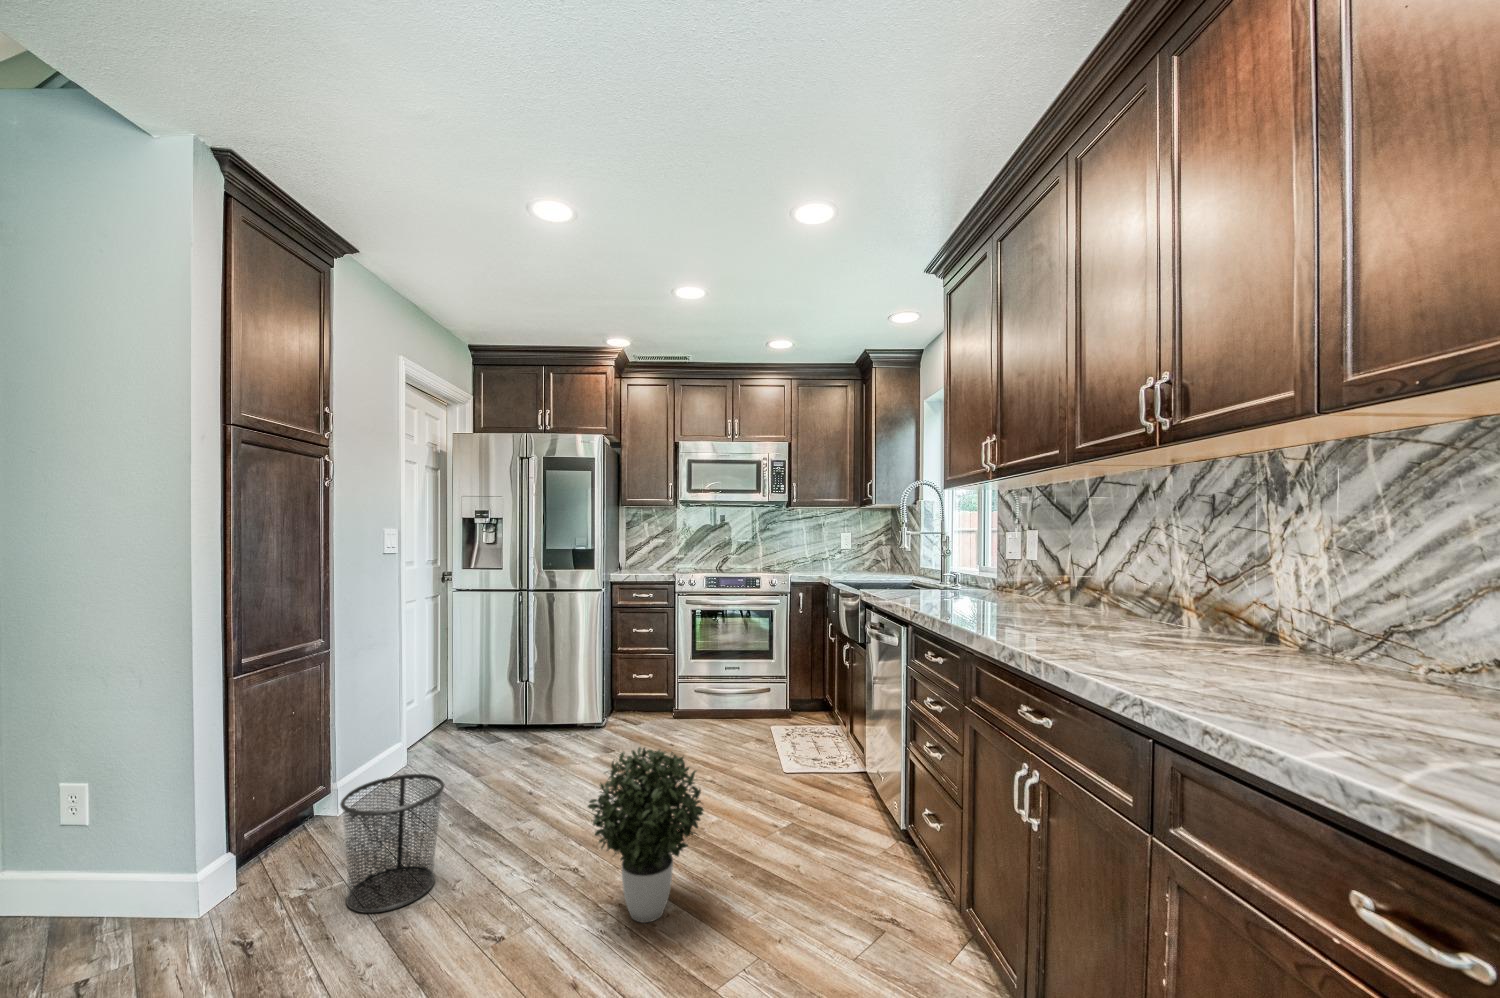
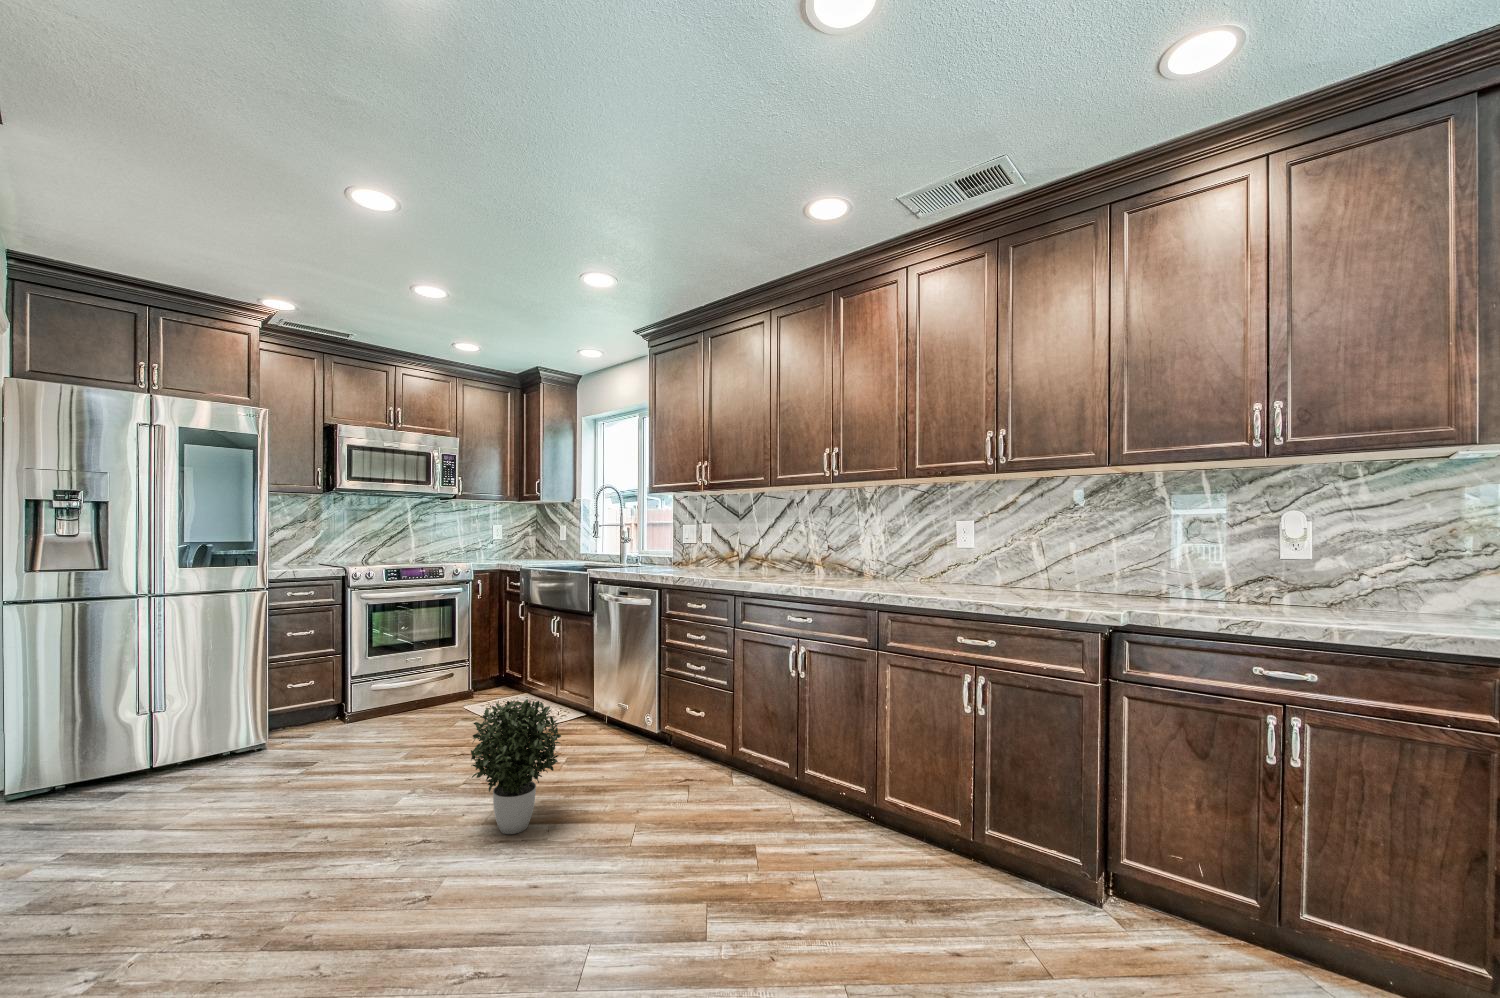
waste bin: present [340,774,444,913] -> none [166,784,290,933]

